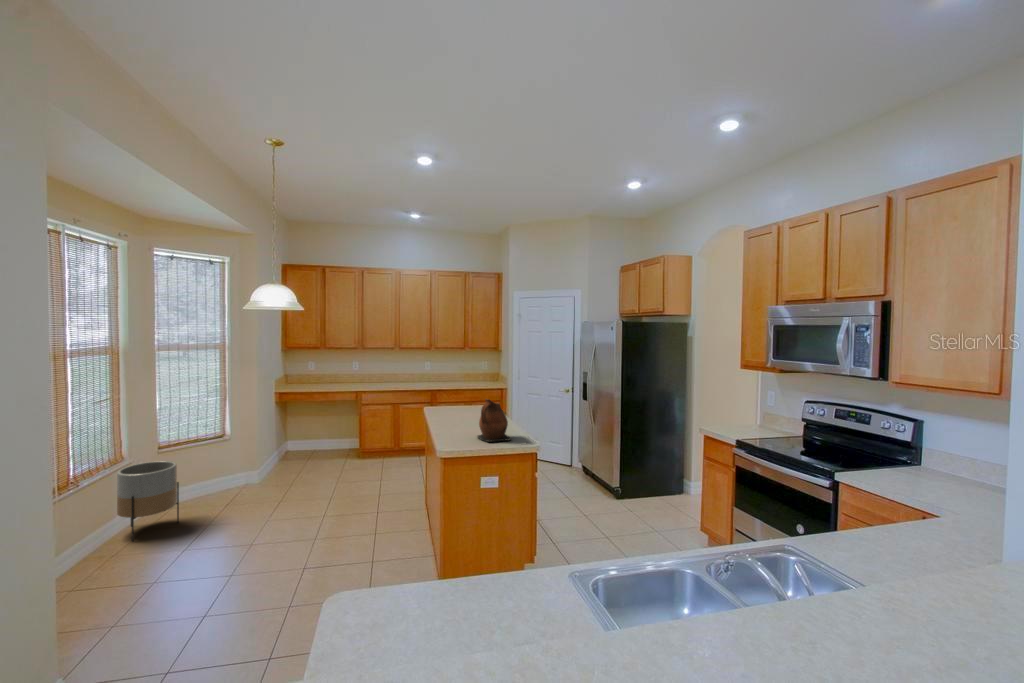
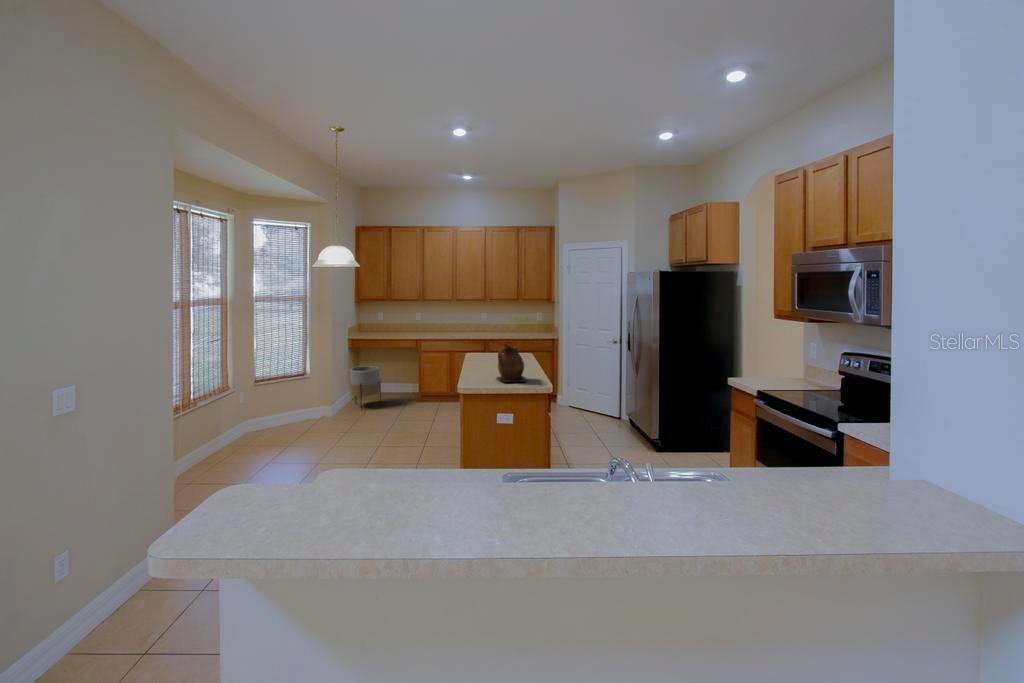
planter: present [117,461,179,542] -> present [350,366,381,409]

